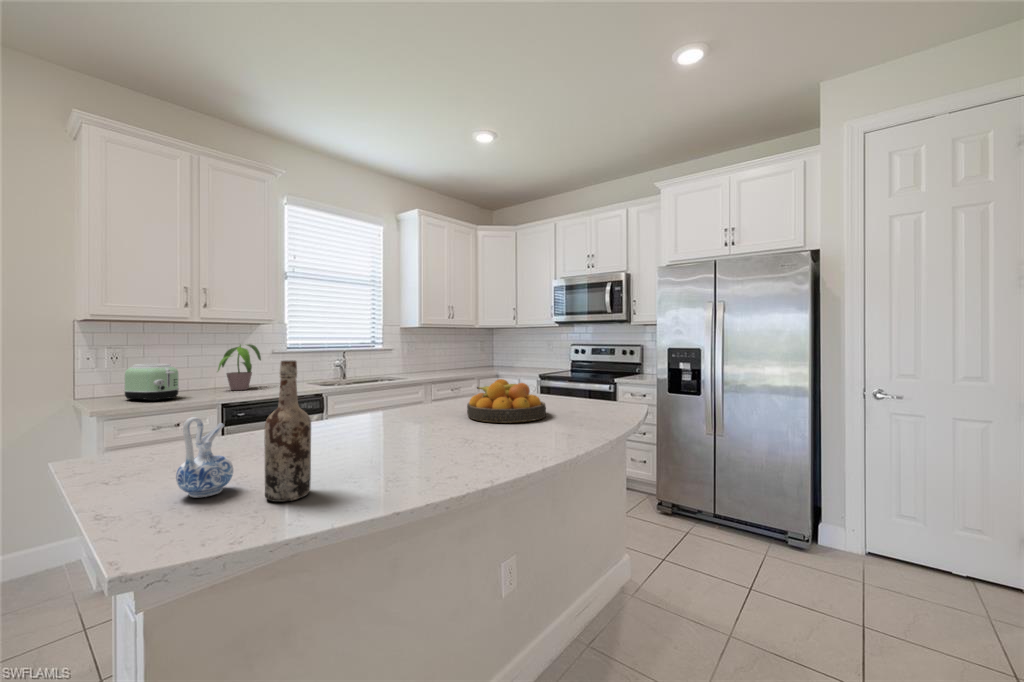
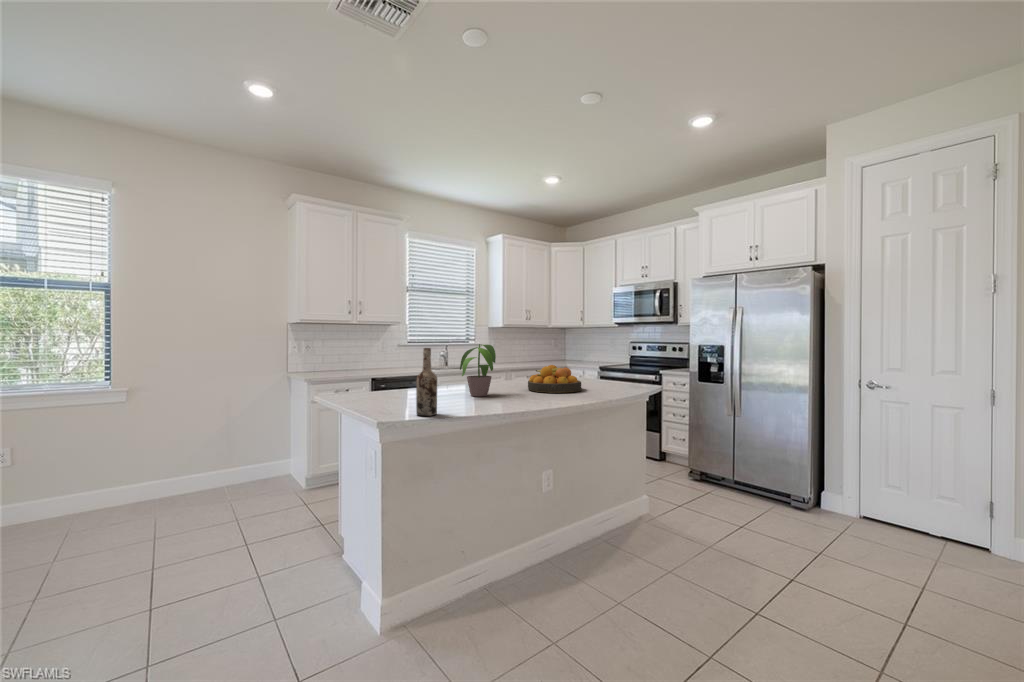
potted plant: present [218,344,261,390] -> present [460,344,496,397]
toaster: present [124,364,179,401] -> none [314,353,345,377]
ceramic pitcher: present [176,417,233,497] -> none [376,375,400,413]

